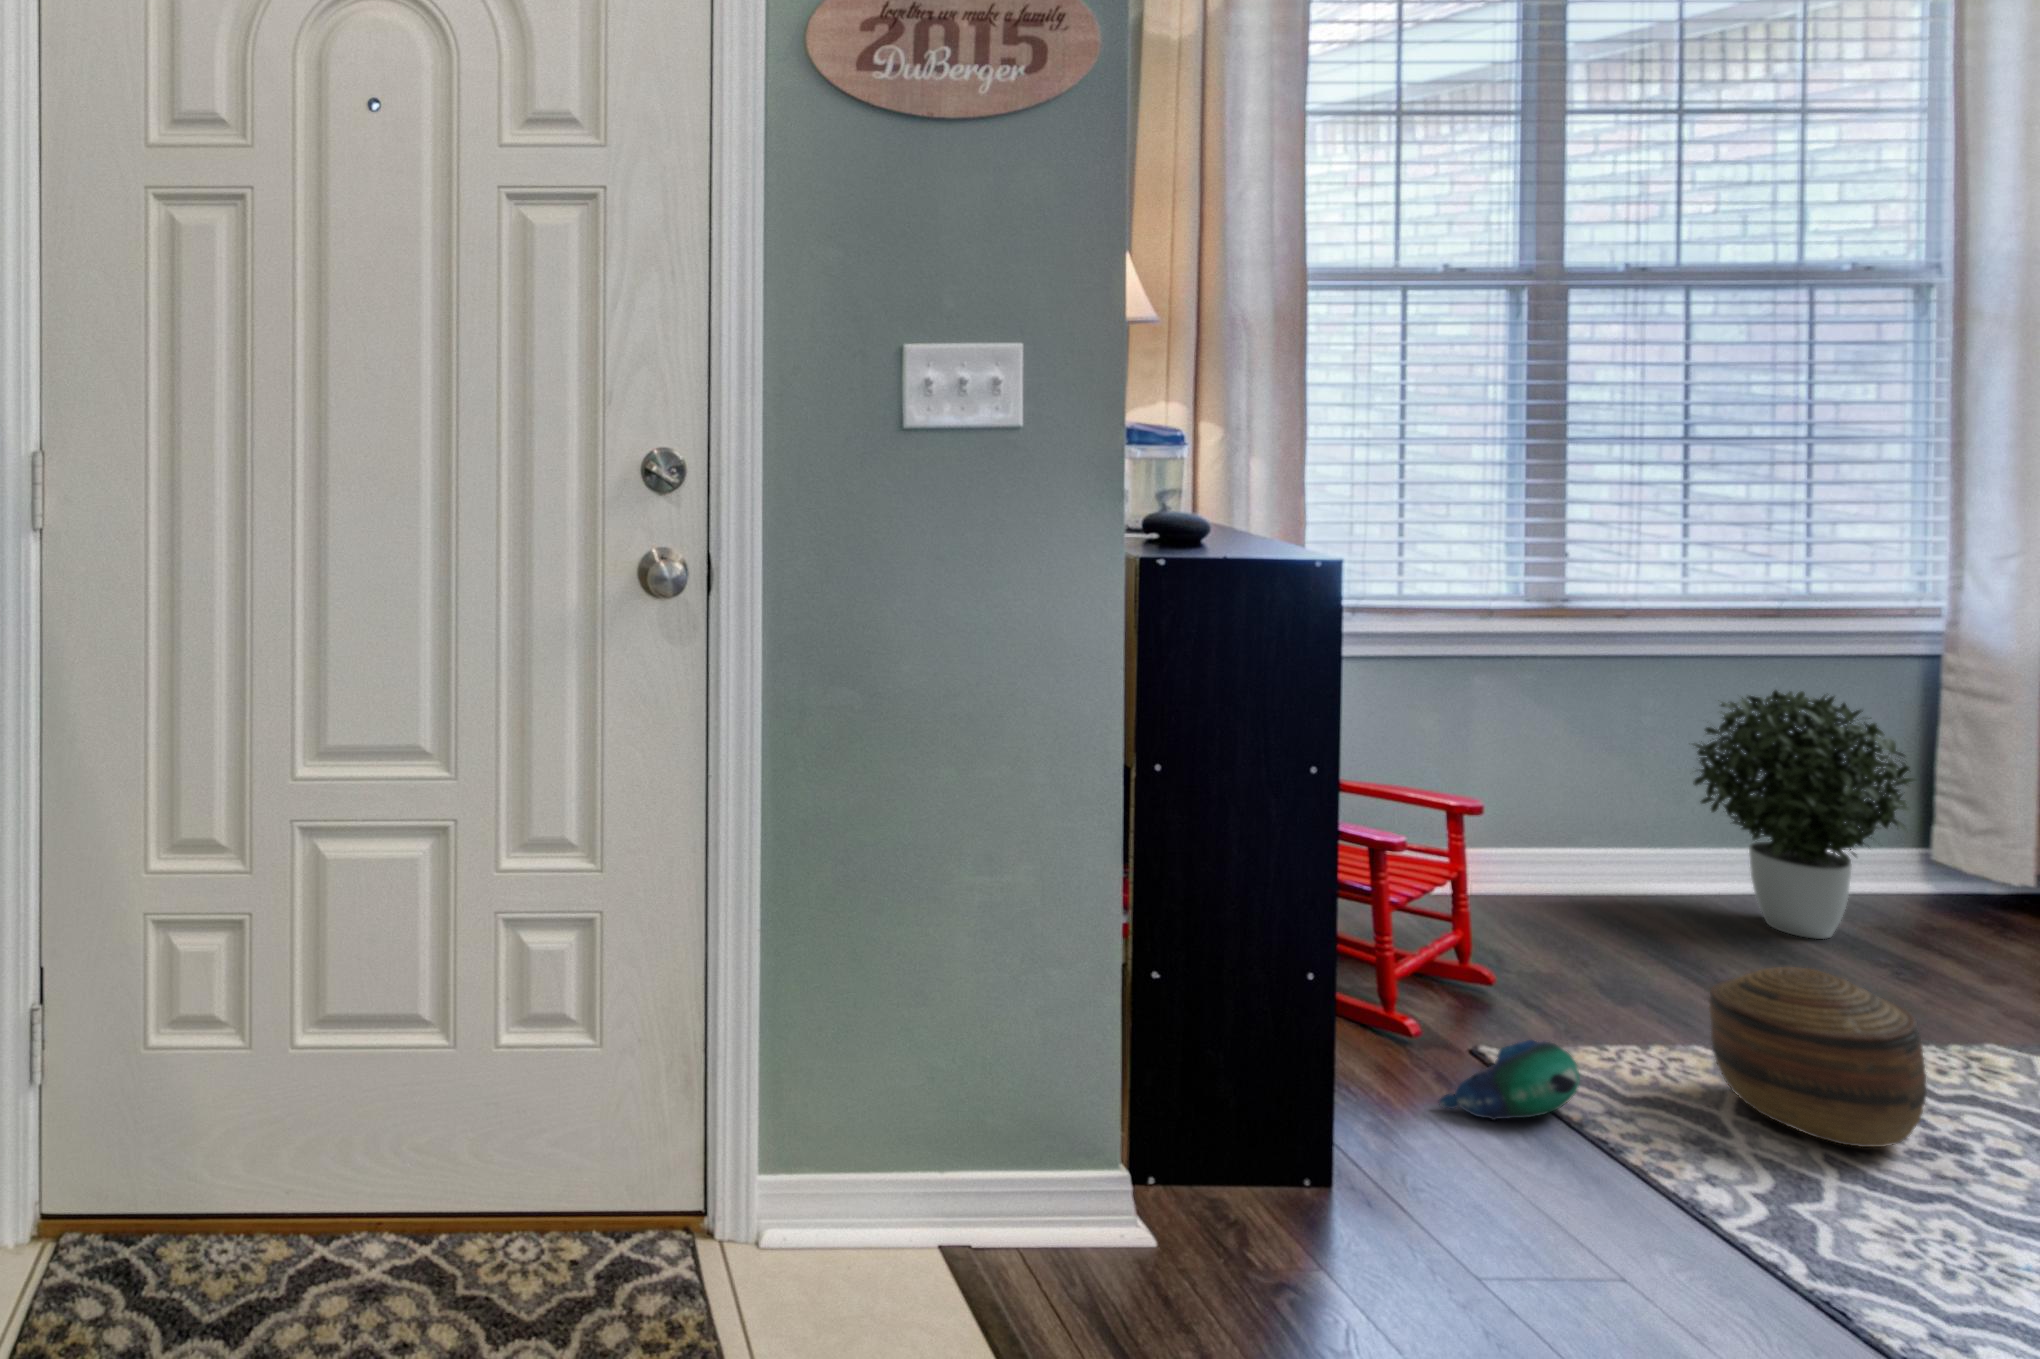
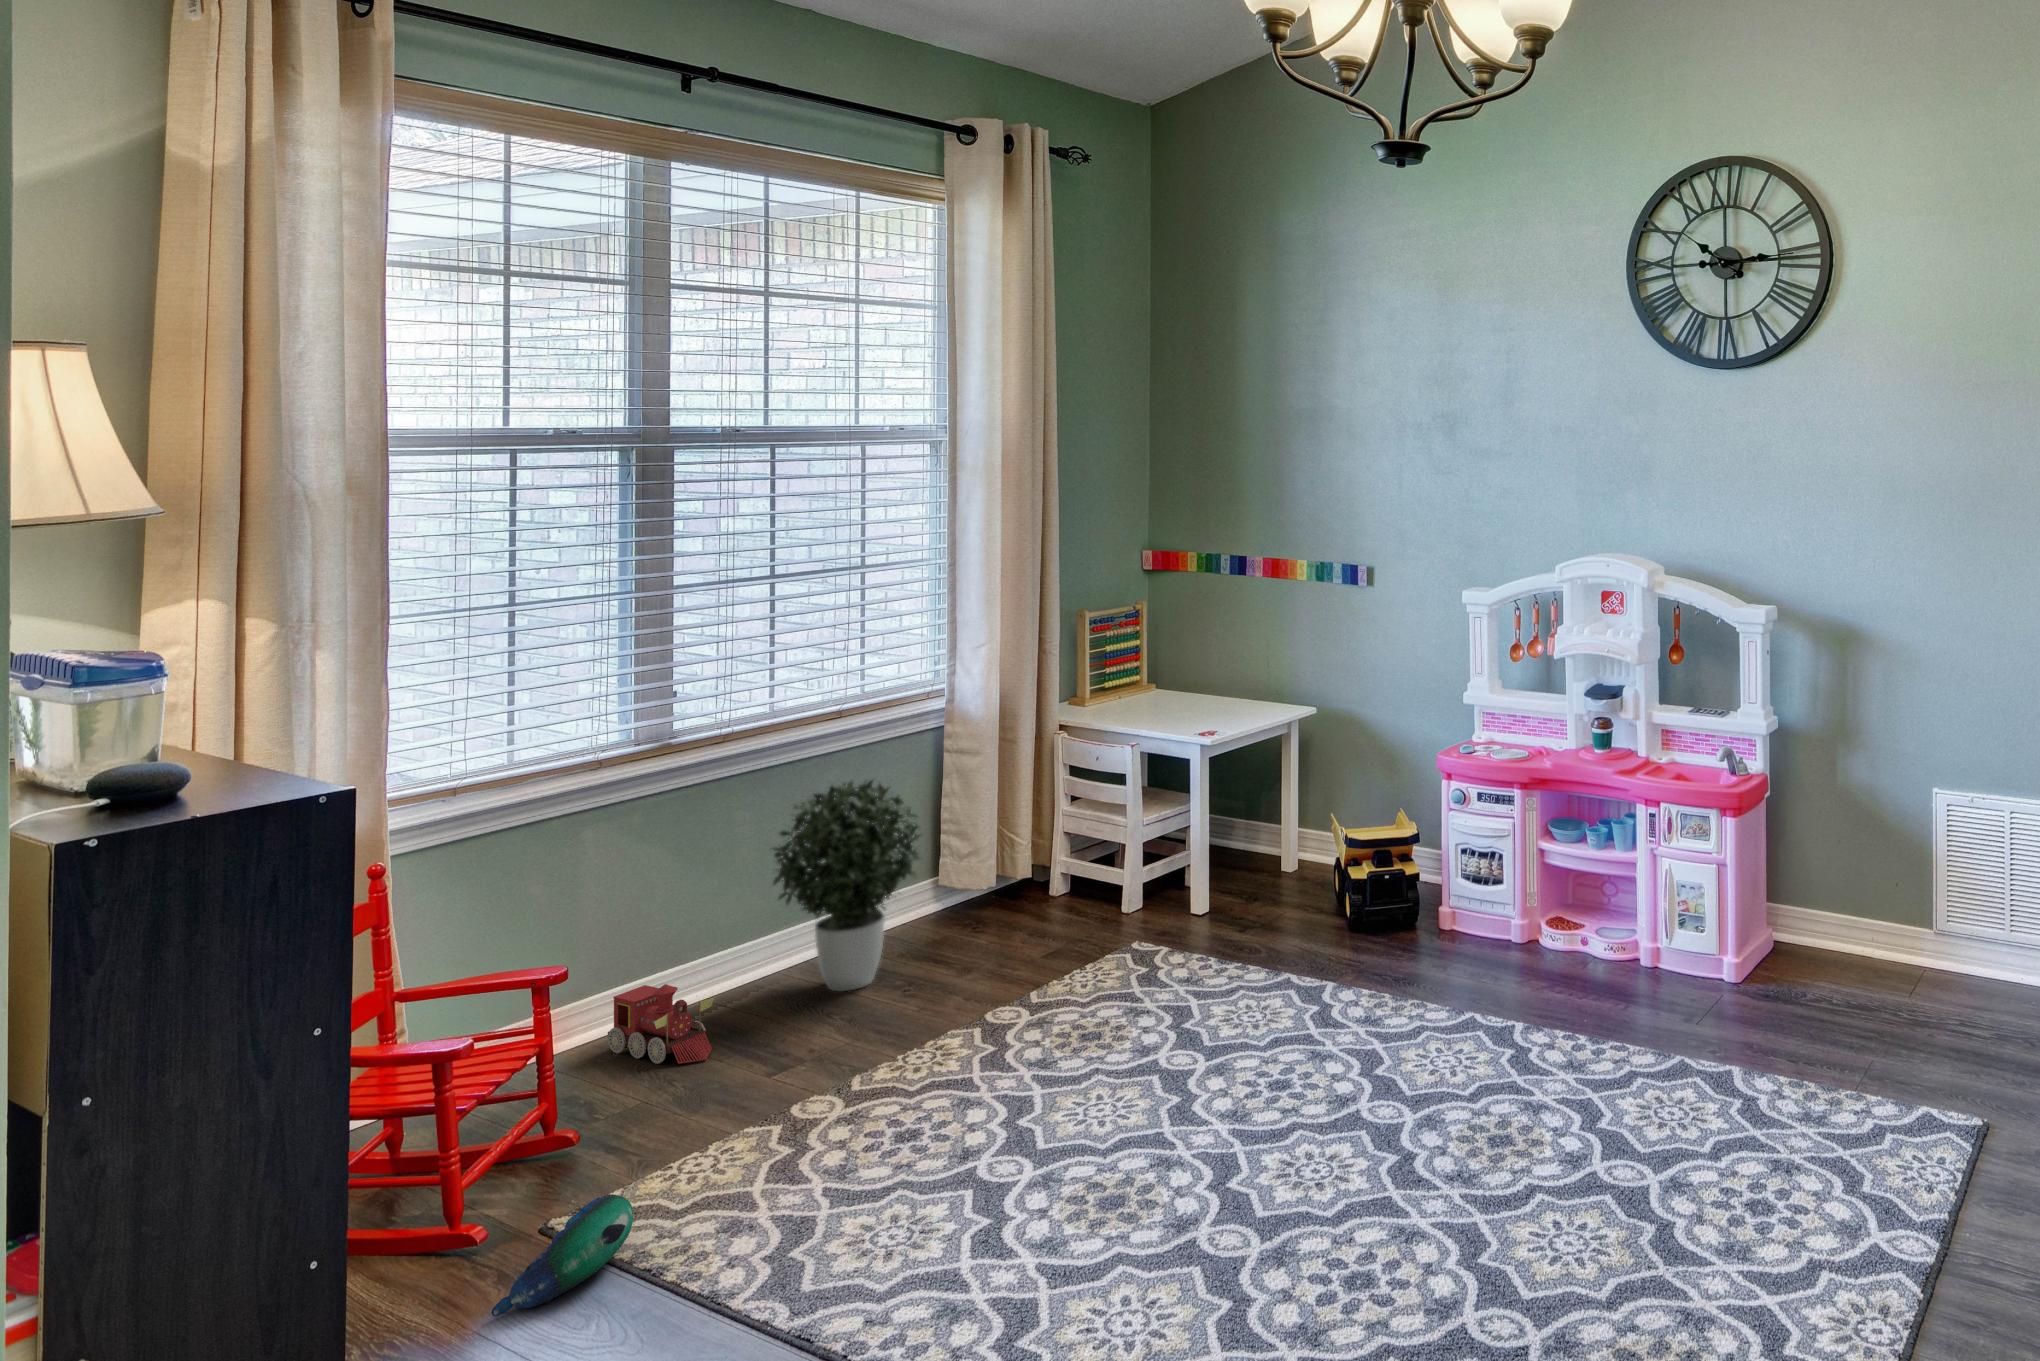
toy train: none [1503,846,1628,947] -> present [608,984,714,1064]
basket: present [1709,967,1927,1147] -> none [747,1031,895,1176]

